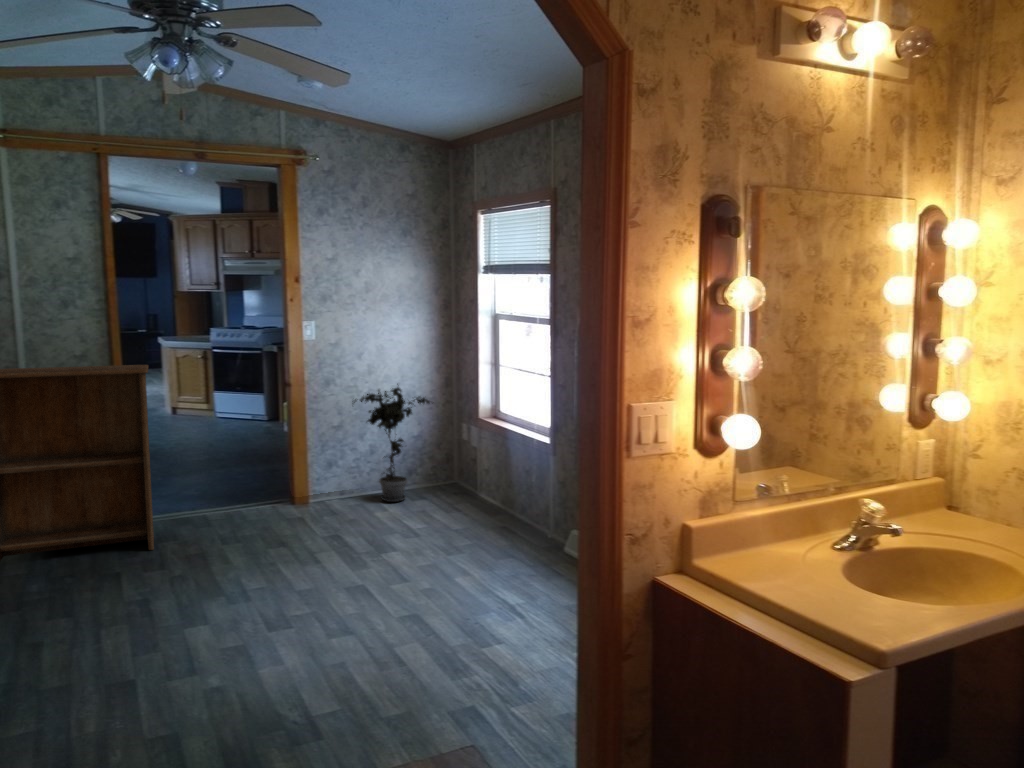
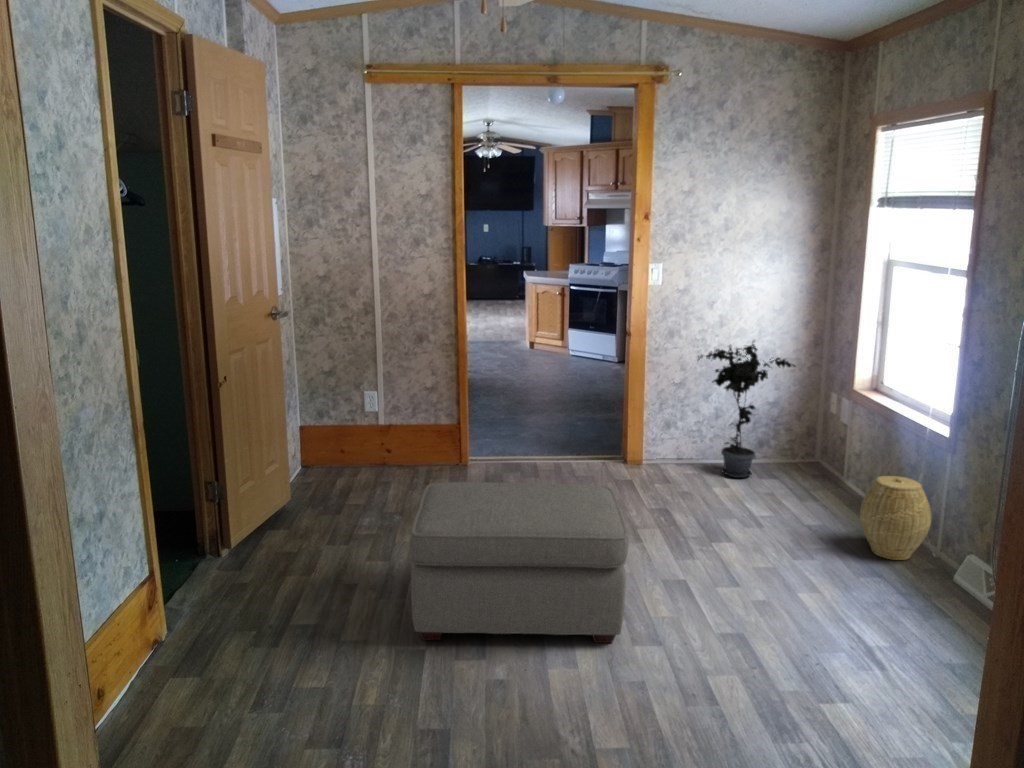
bookshelf: present [0,365,154,561] -> none [334,302,488,493]
woven basket: none [496,479,545,544] -> present [860,476,931,560]
ottoman: none [109,516,324,688] -> present [410,482,628,643]

